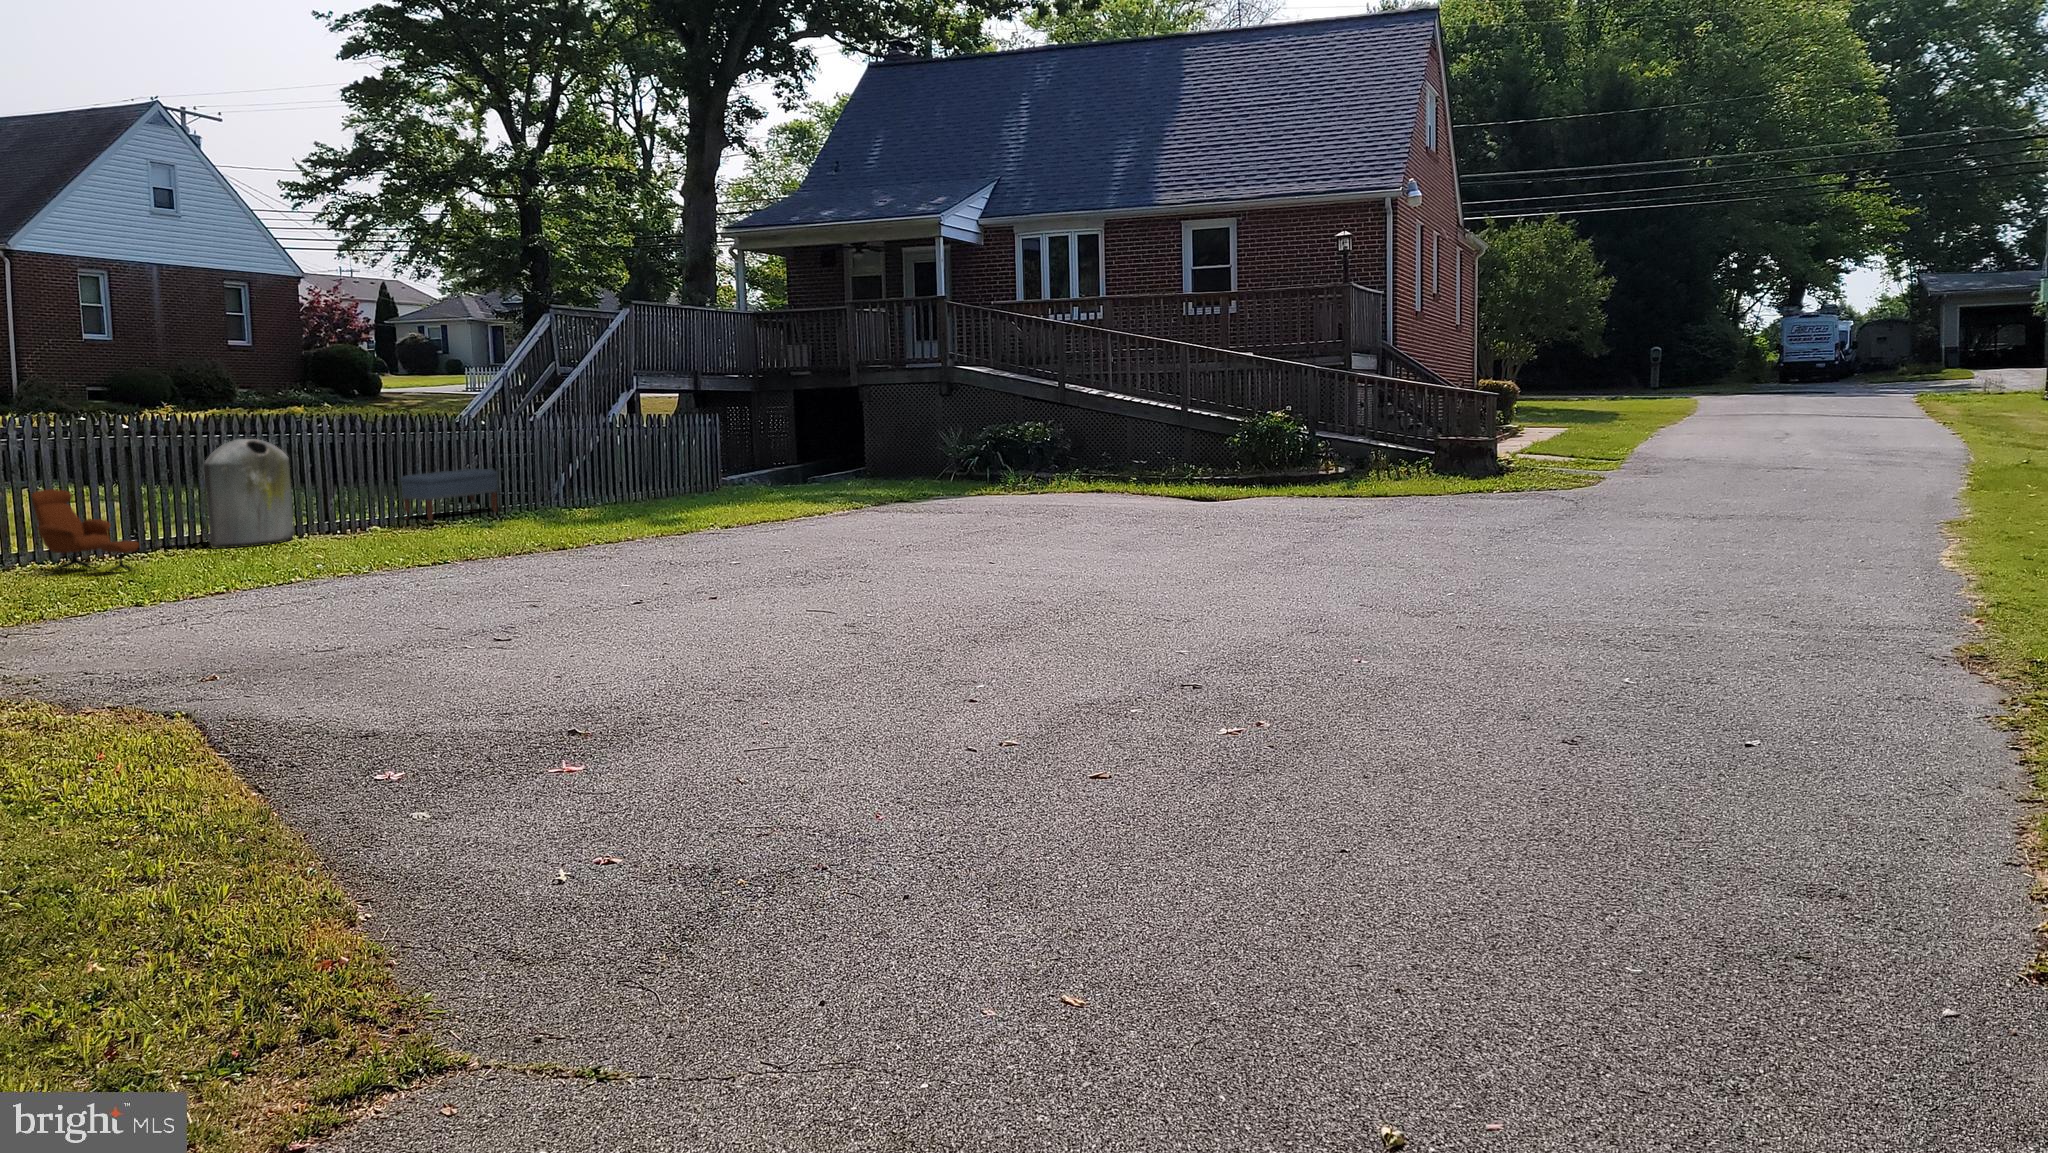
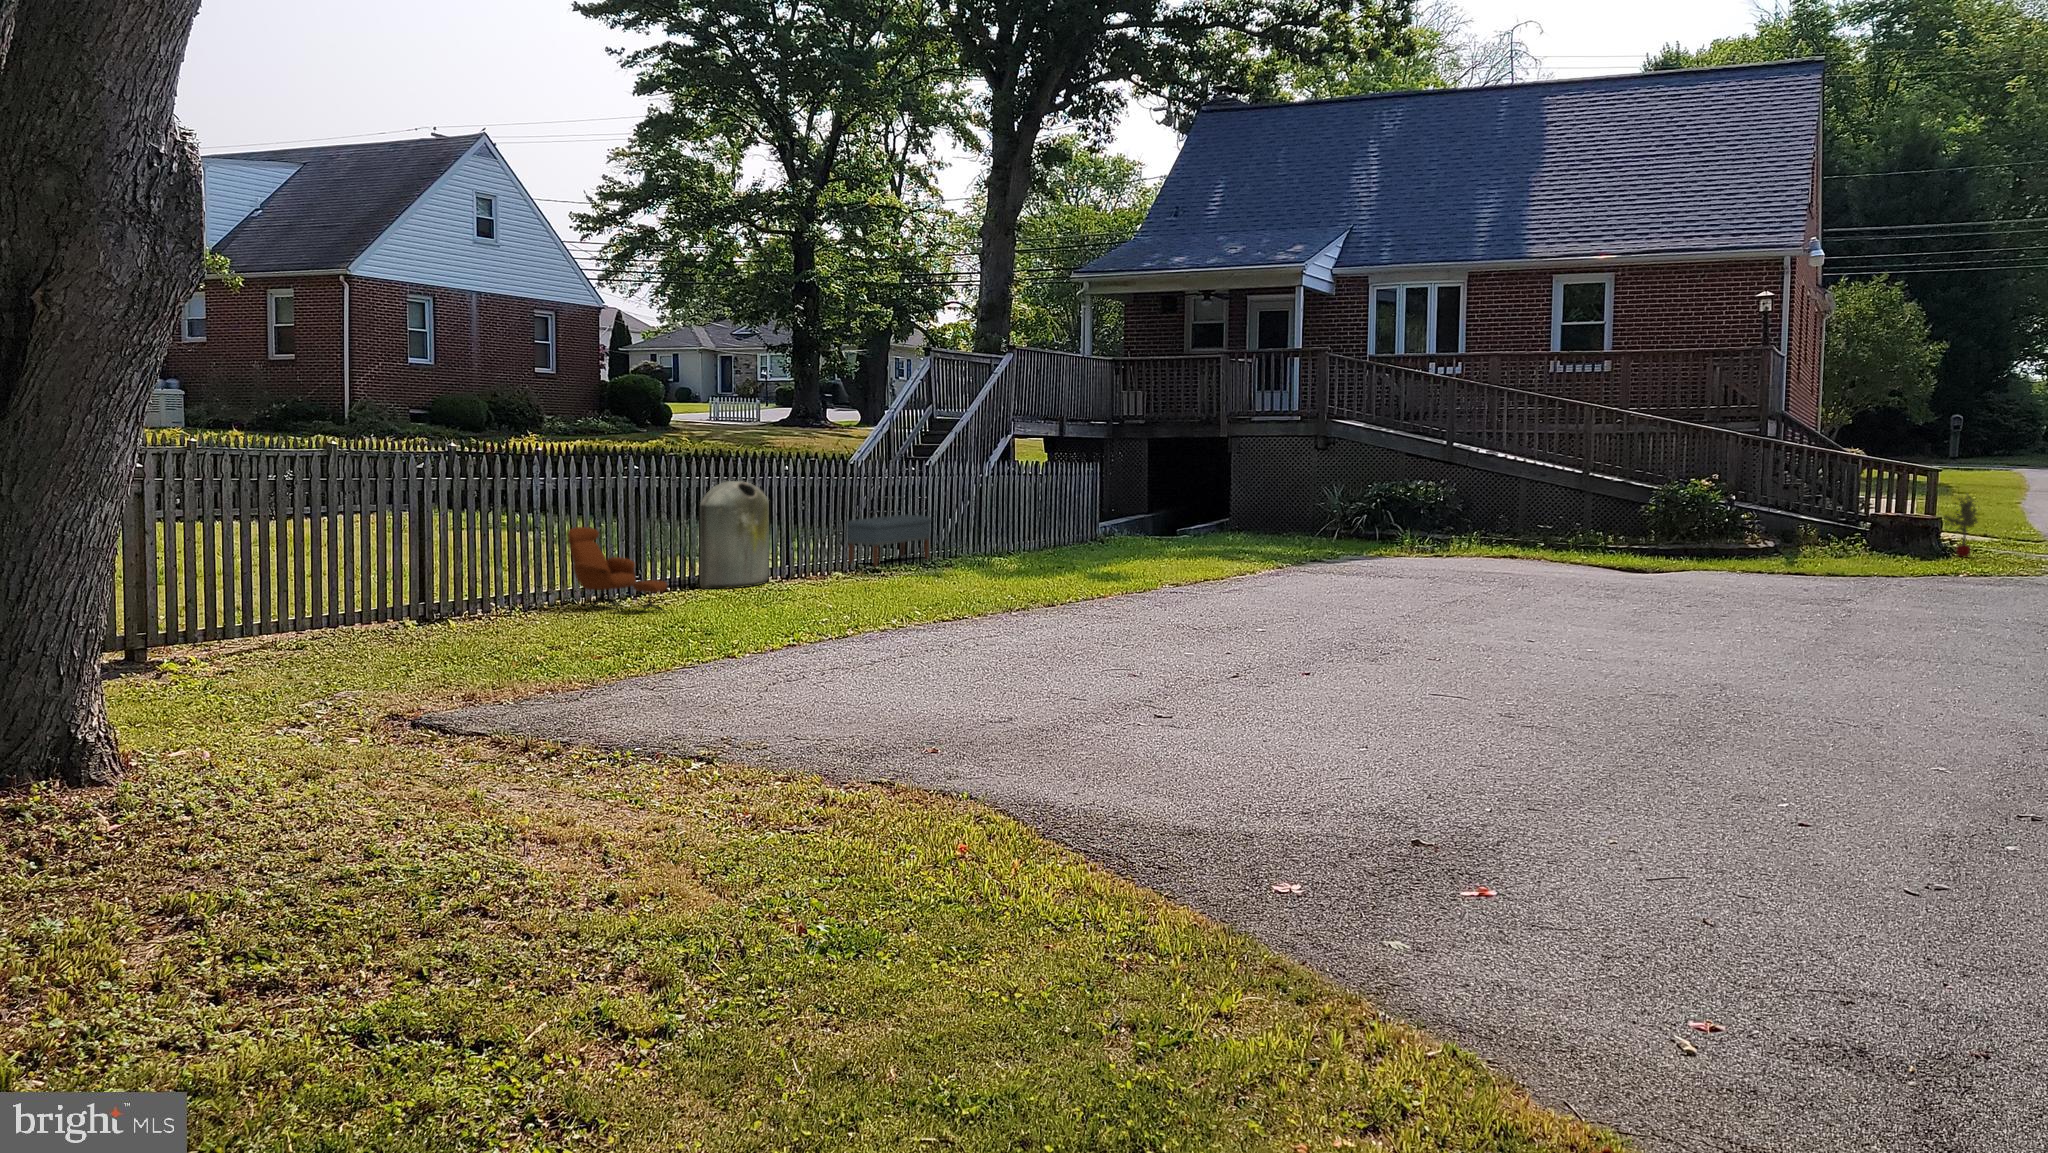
potted tree: none [1494,415,1527,476] -> present [1944,496,1978,557]

